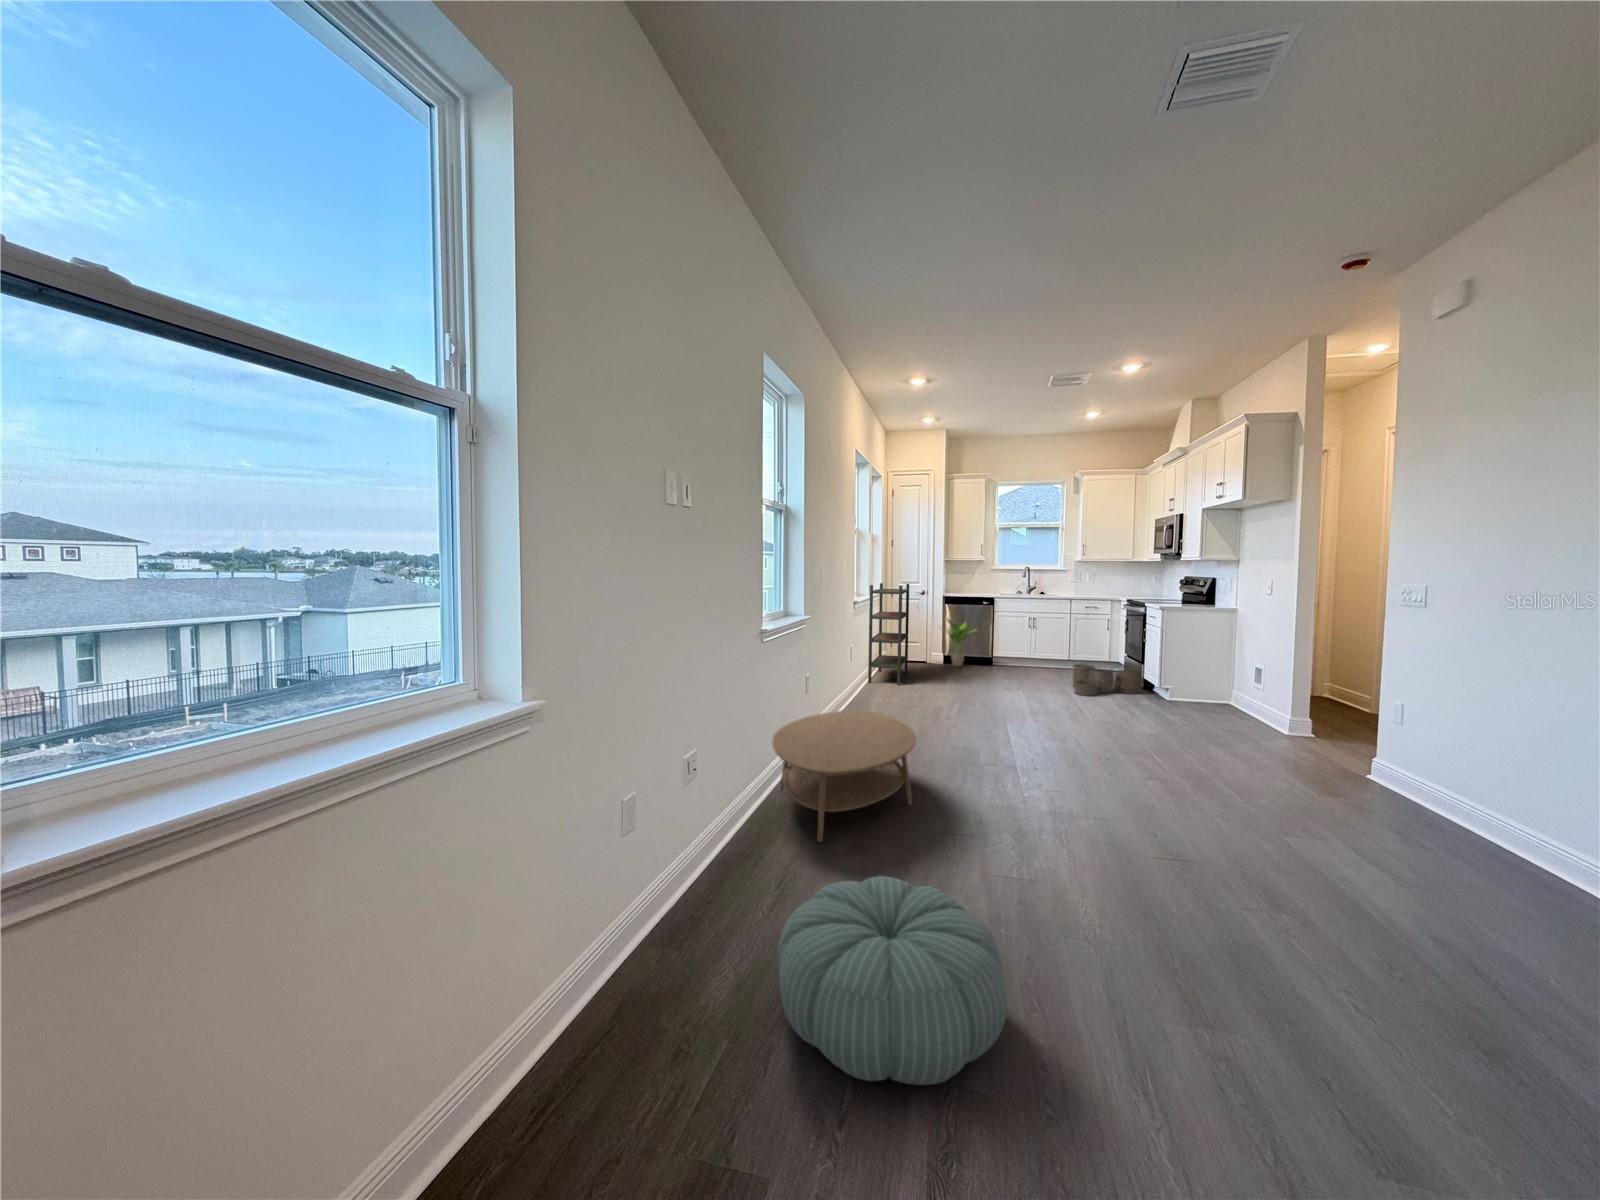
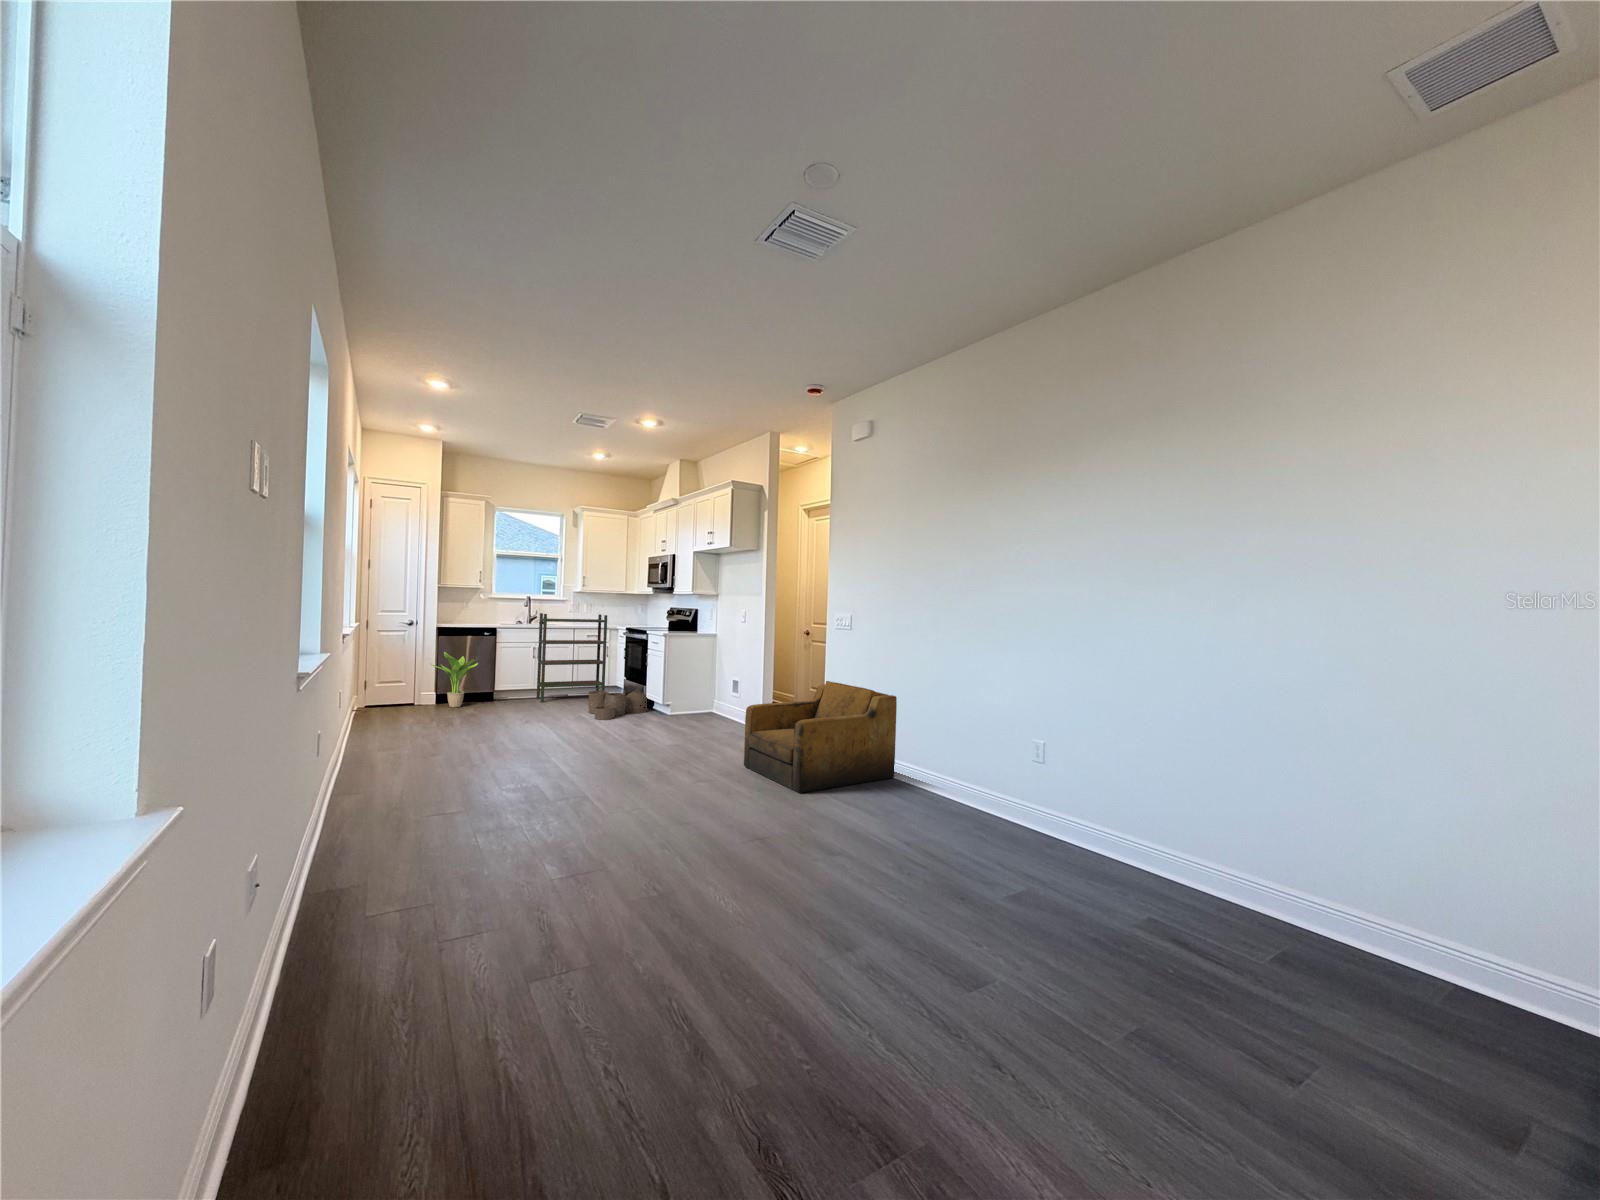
bookshelf: present [868,583,909,685] -> present [537,613,607,702]
armchair: none [1223,684,1537,865] -> present [744,681,897,793]
coffee table: present [772,710,916,842] -> none [346,763,536,916]
pouf: present [777,876,1007,1085] -> none [545,889,756,1063]

